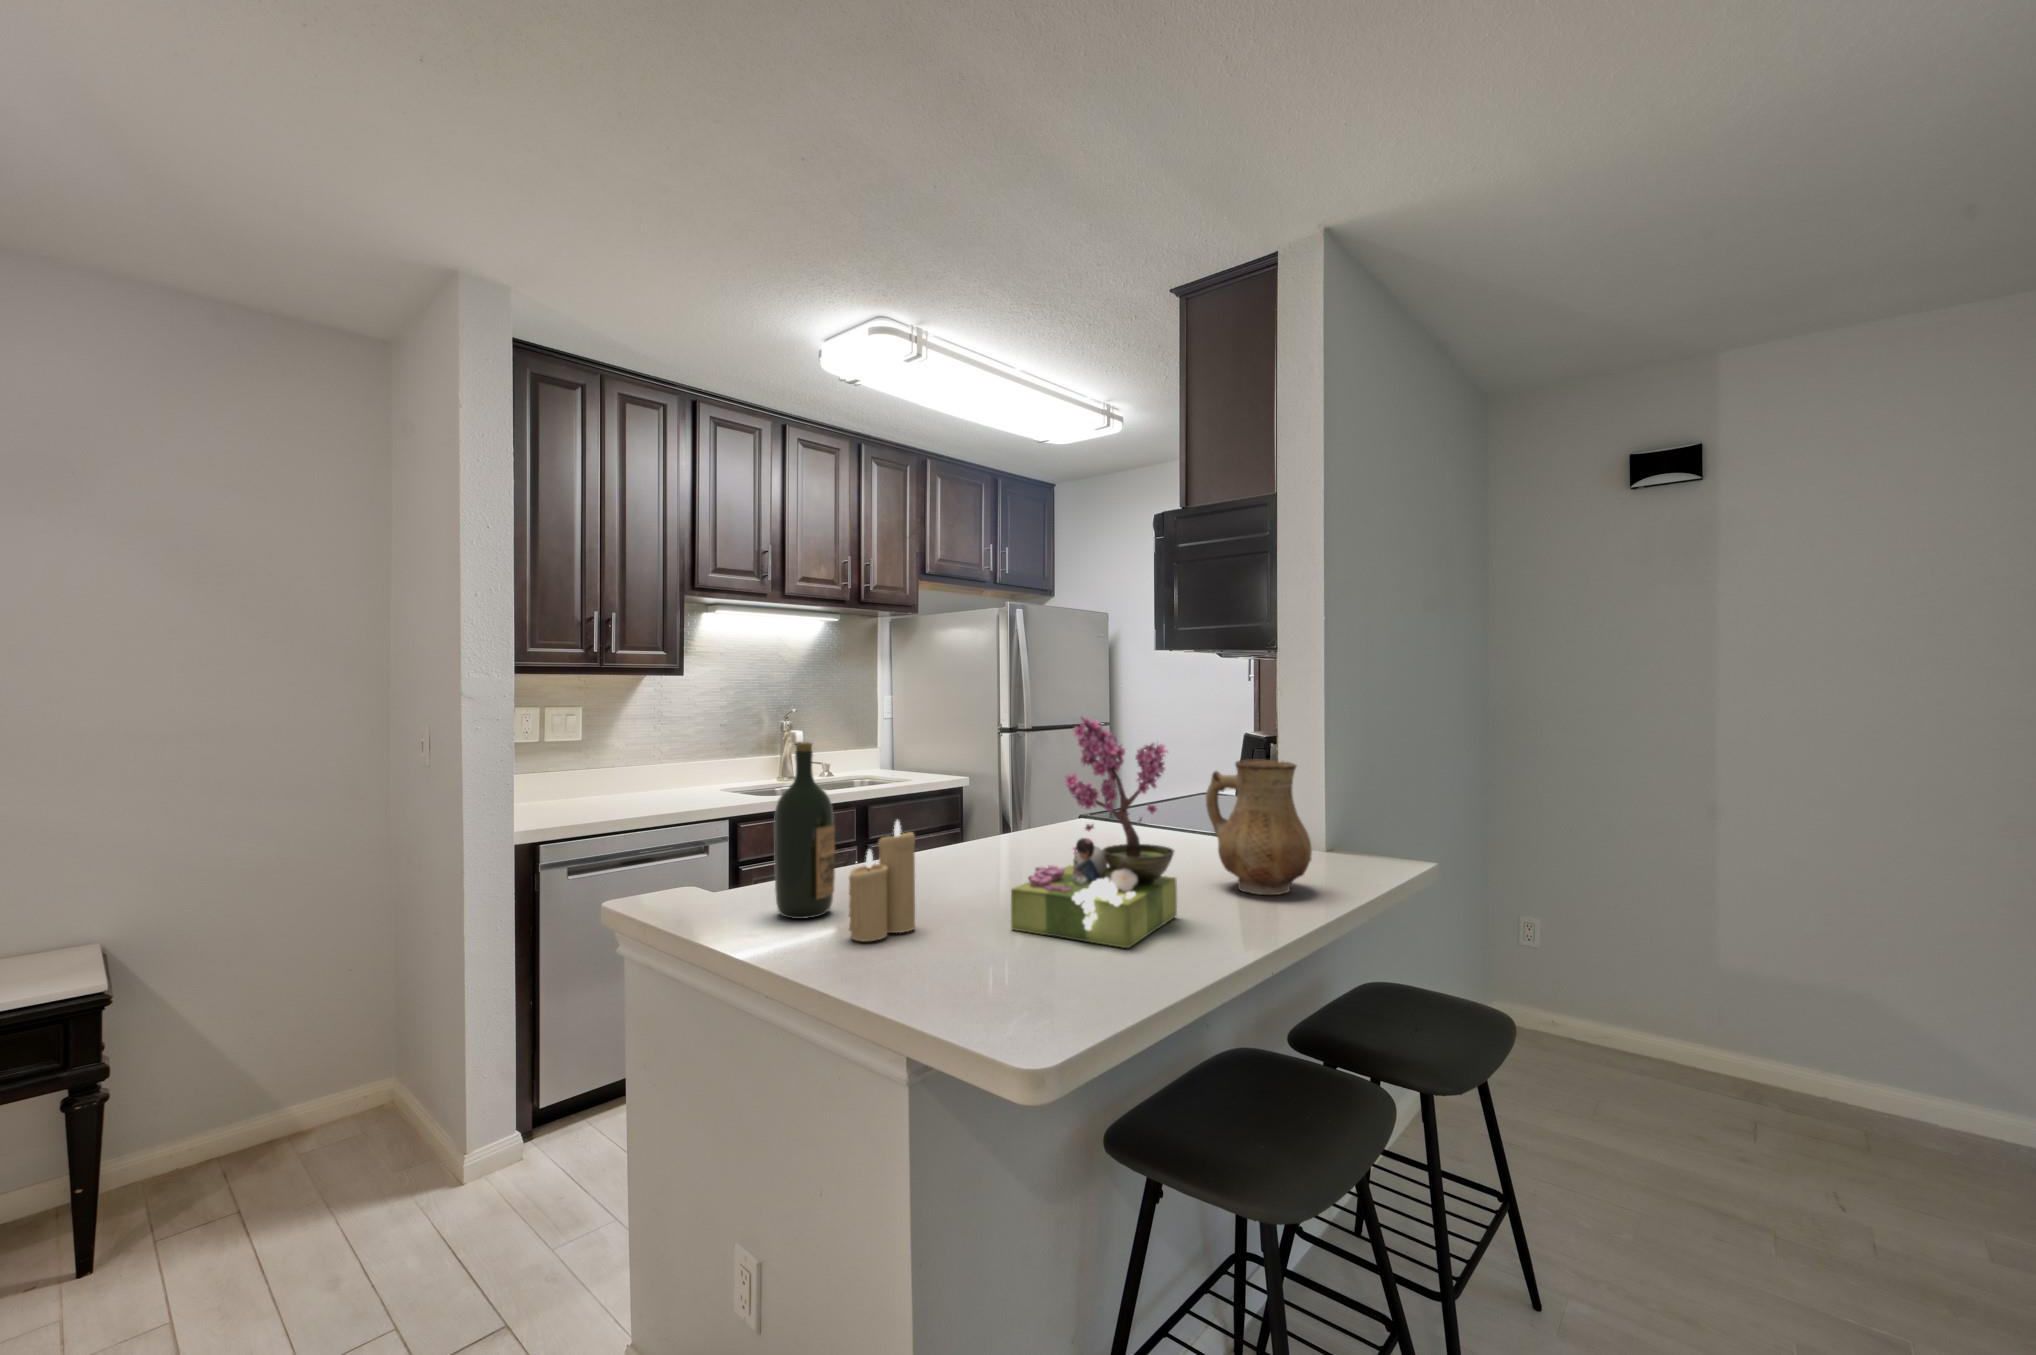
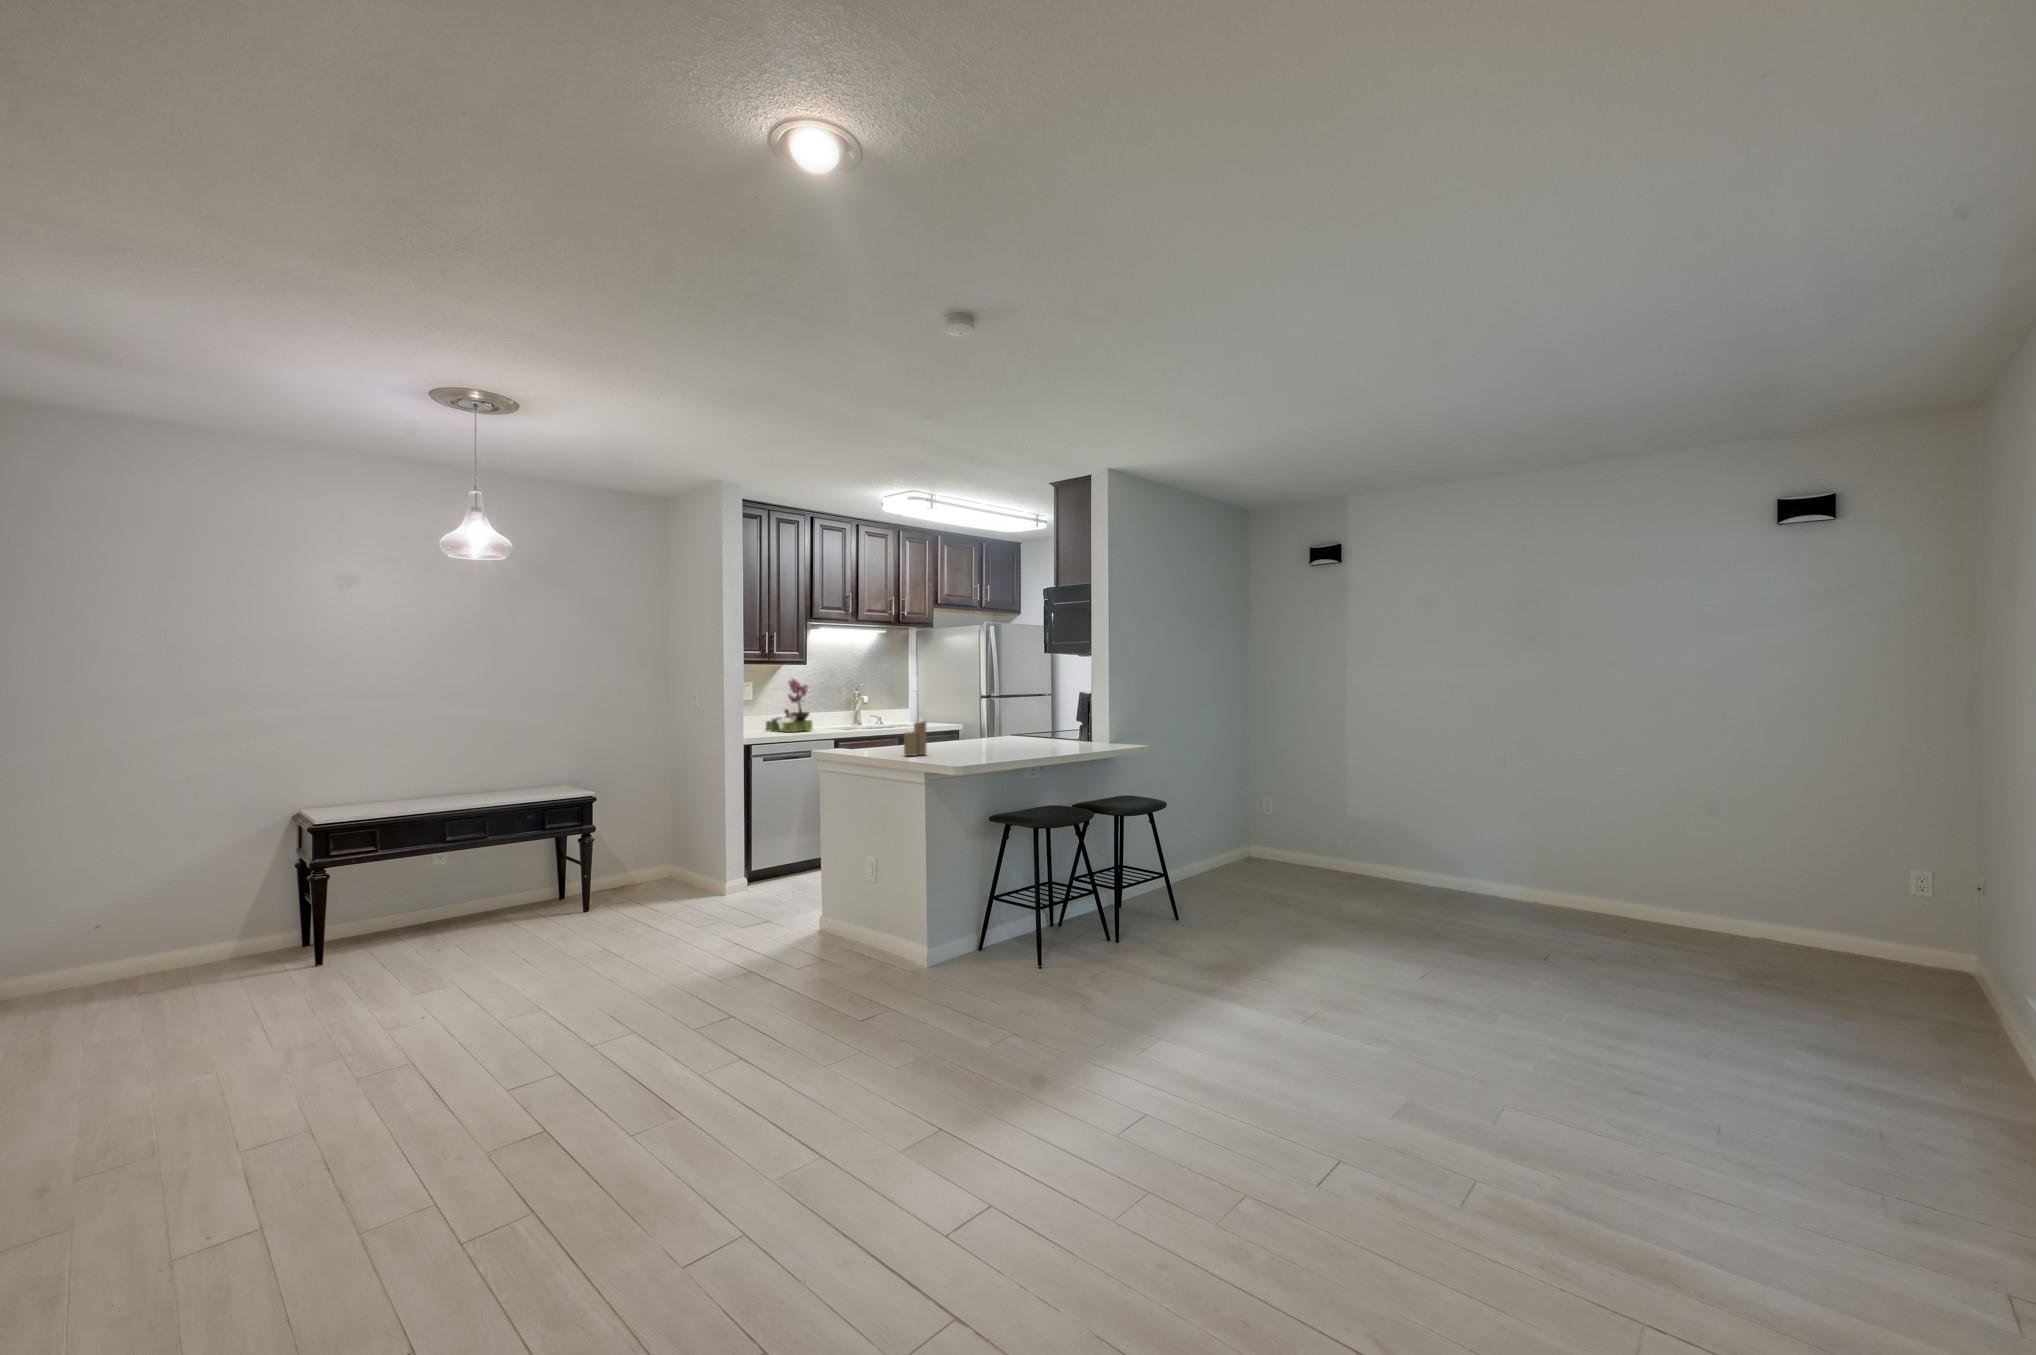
flower arrangement: present [1011,717,1177,948] -> present [766,679,812,732]
wine bottle: present [774,742,835,919] -> none [876,690,897,753]
ceramic pitcher: present [1206,760,1312,895] -> none [1043,700,1082,751]

